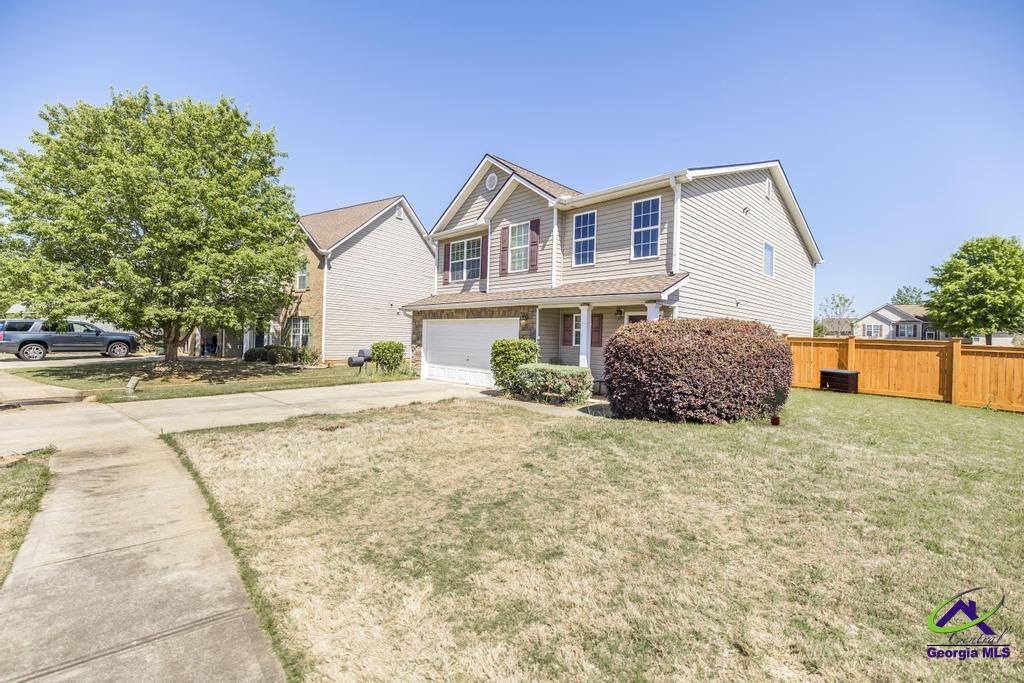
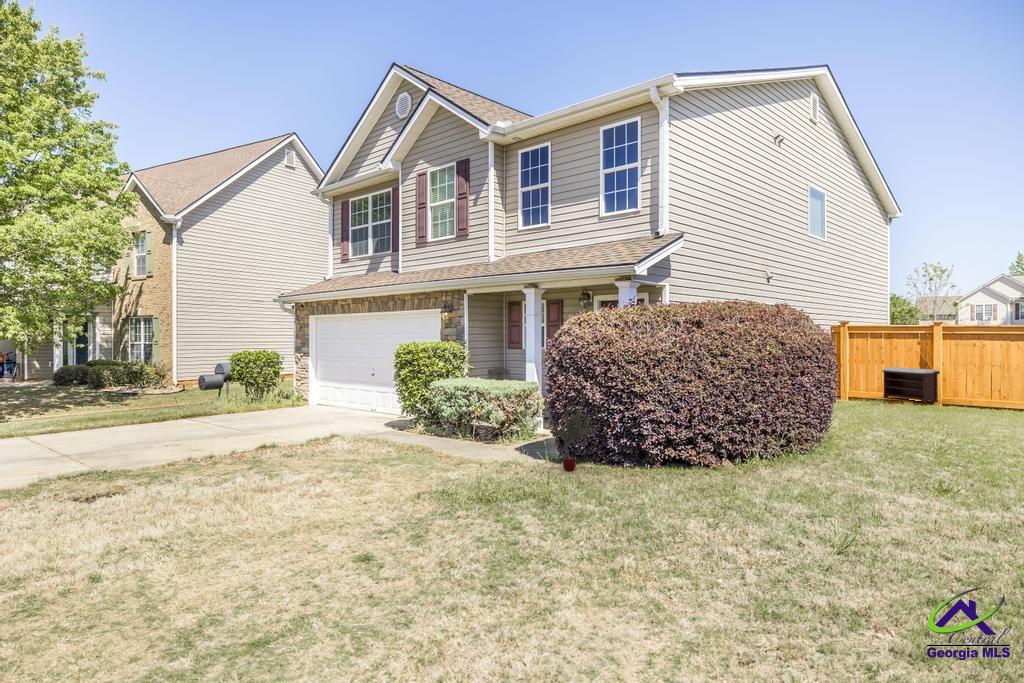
potted tree: present [761,383,788,425] -> present [550,406,592,471]

